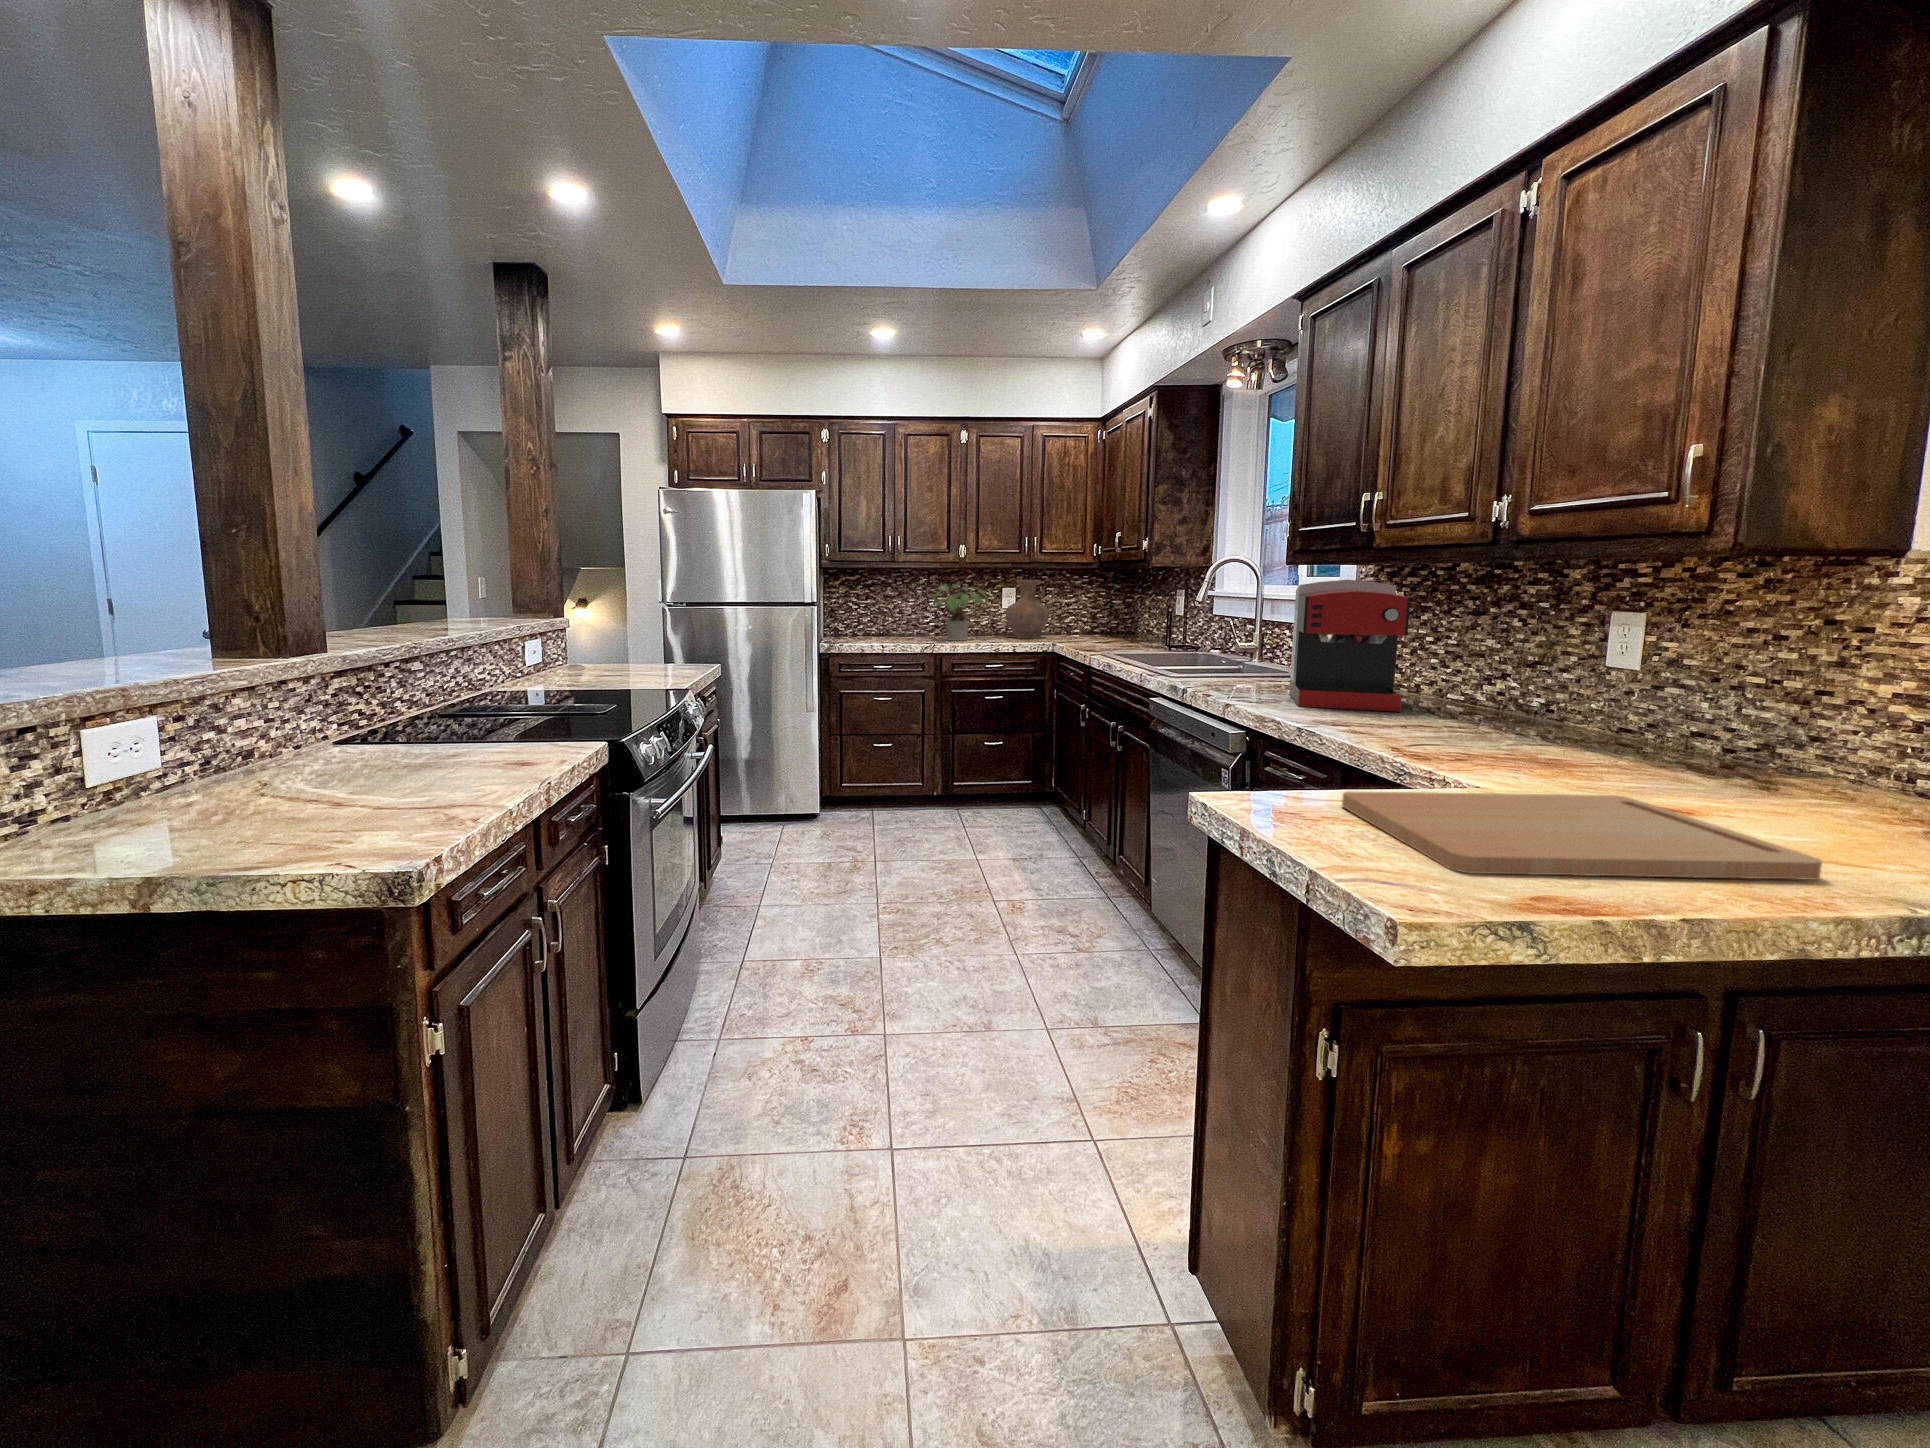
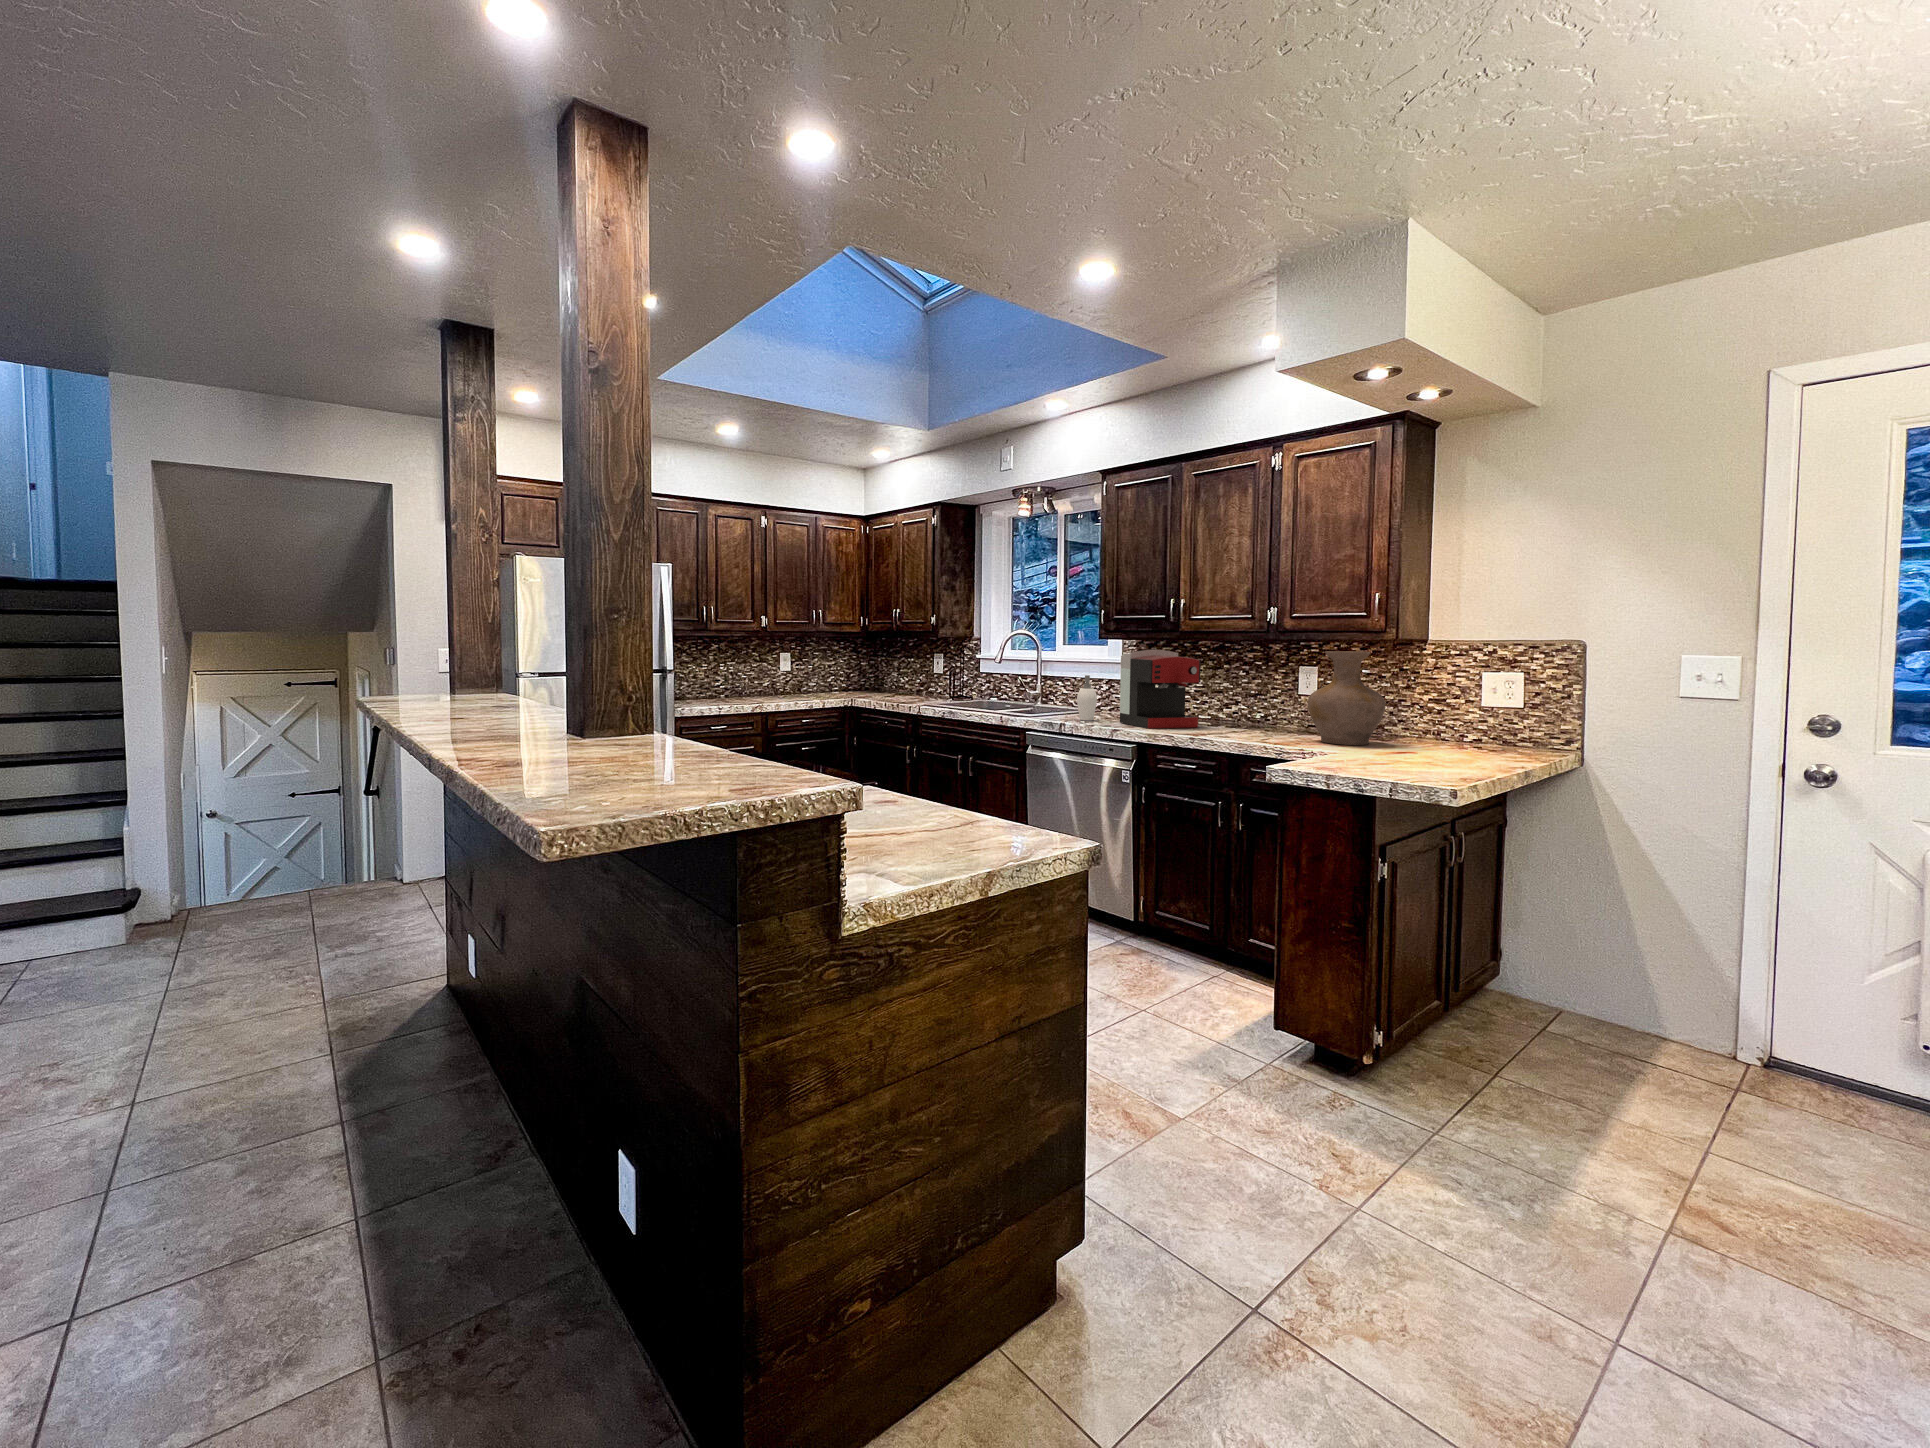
vase: present [1006,580,1049,639] -> present [1308,651,1385,745]
potted plant: present [931,583,988,641] -> none [739,650,785,702]
soap dispenser: none [1238,620,1282,687] -> present [1077,675,1101,721]
cutting board: present [1342,791,1822,880] -> none [1320,748,1483,777]

